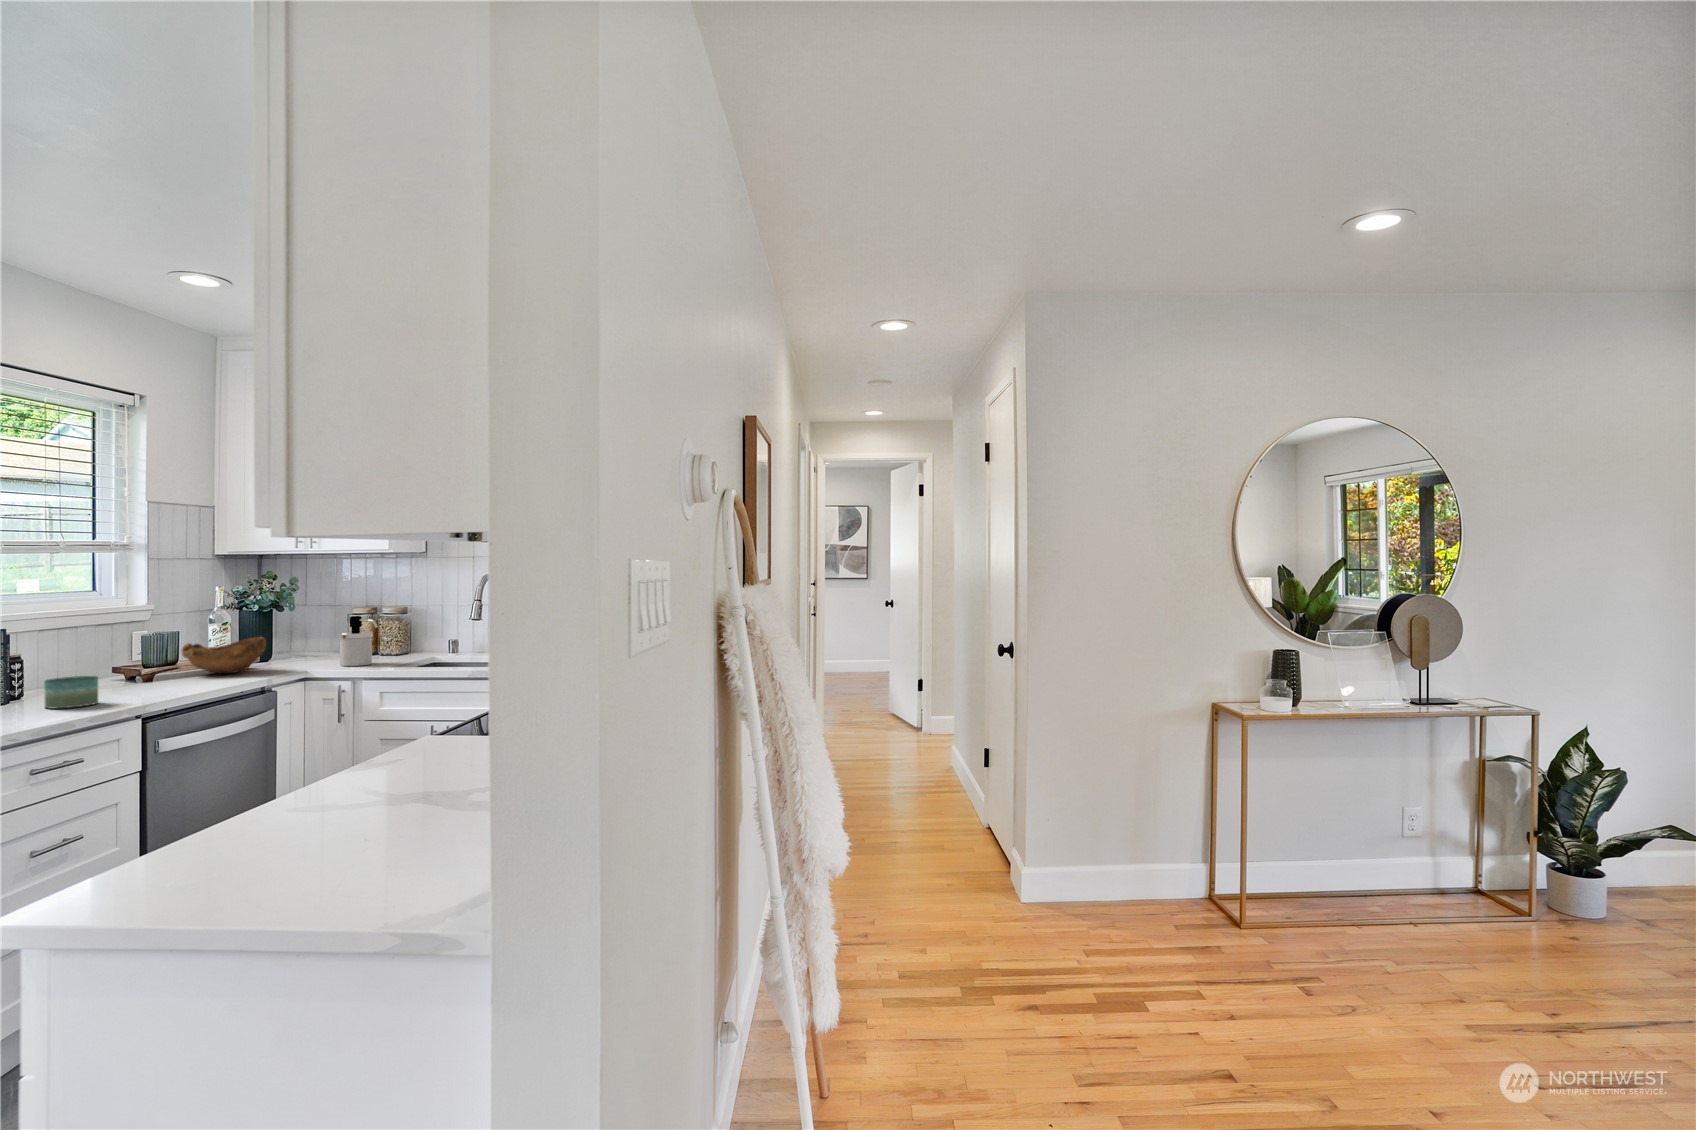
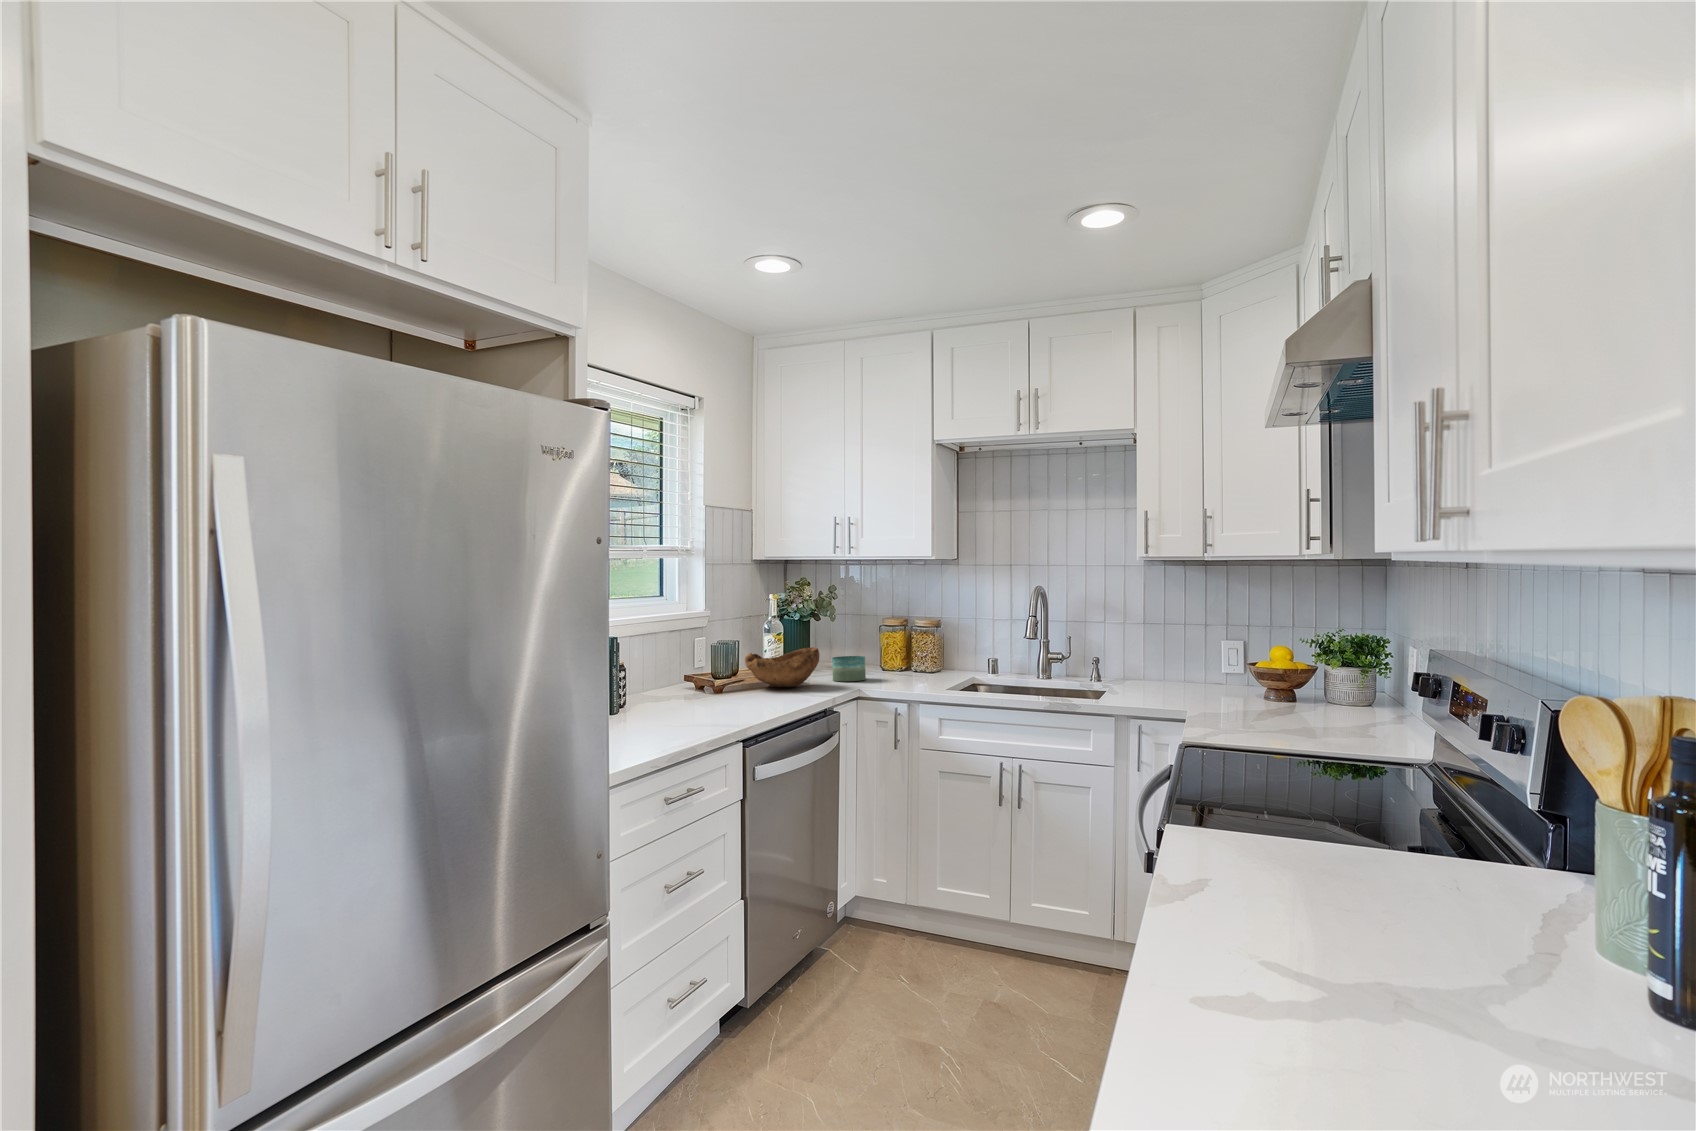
soap dispenser: present [339,616,378,666] -> none [884,625,928,683]
candle: present [44,676,98,708] -> present [832,656,866,681]

